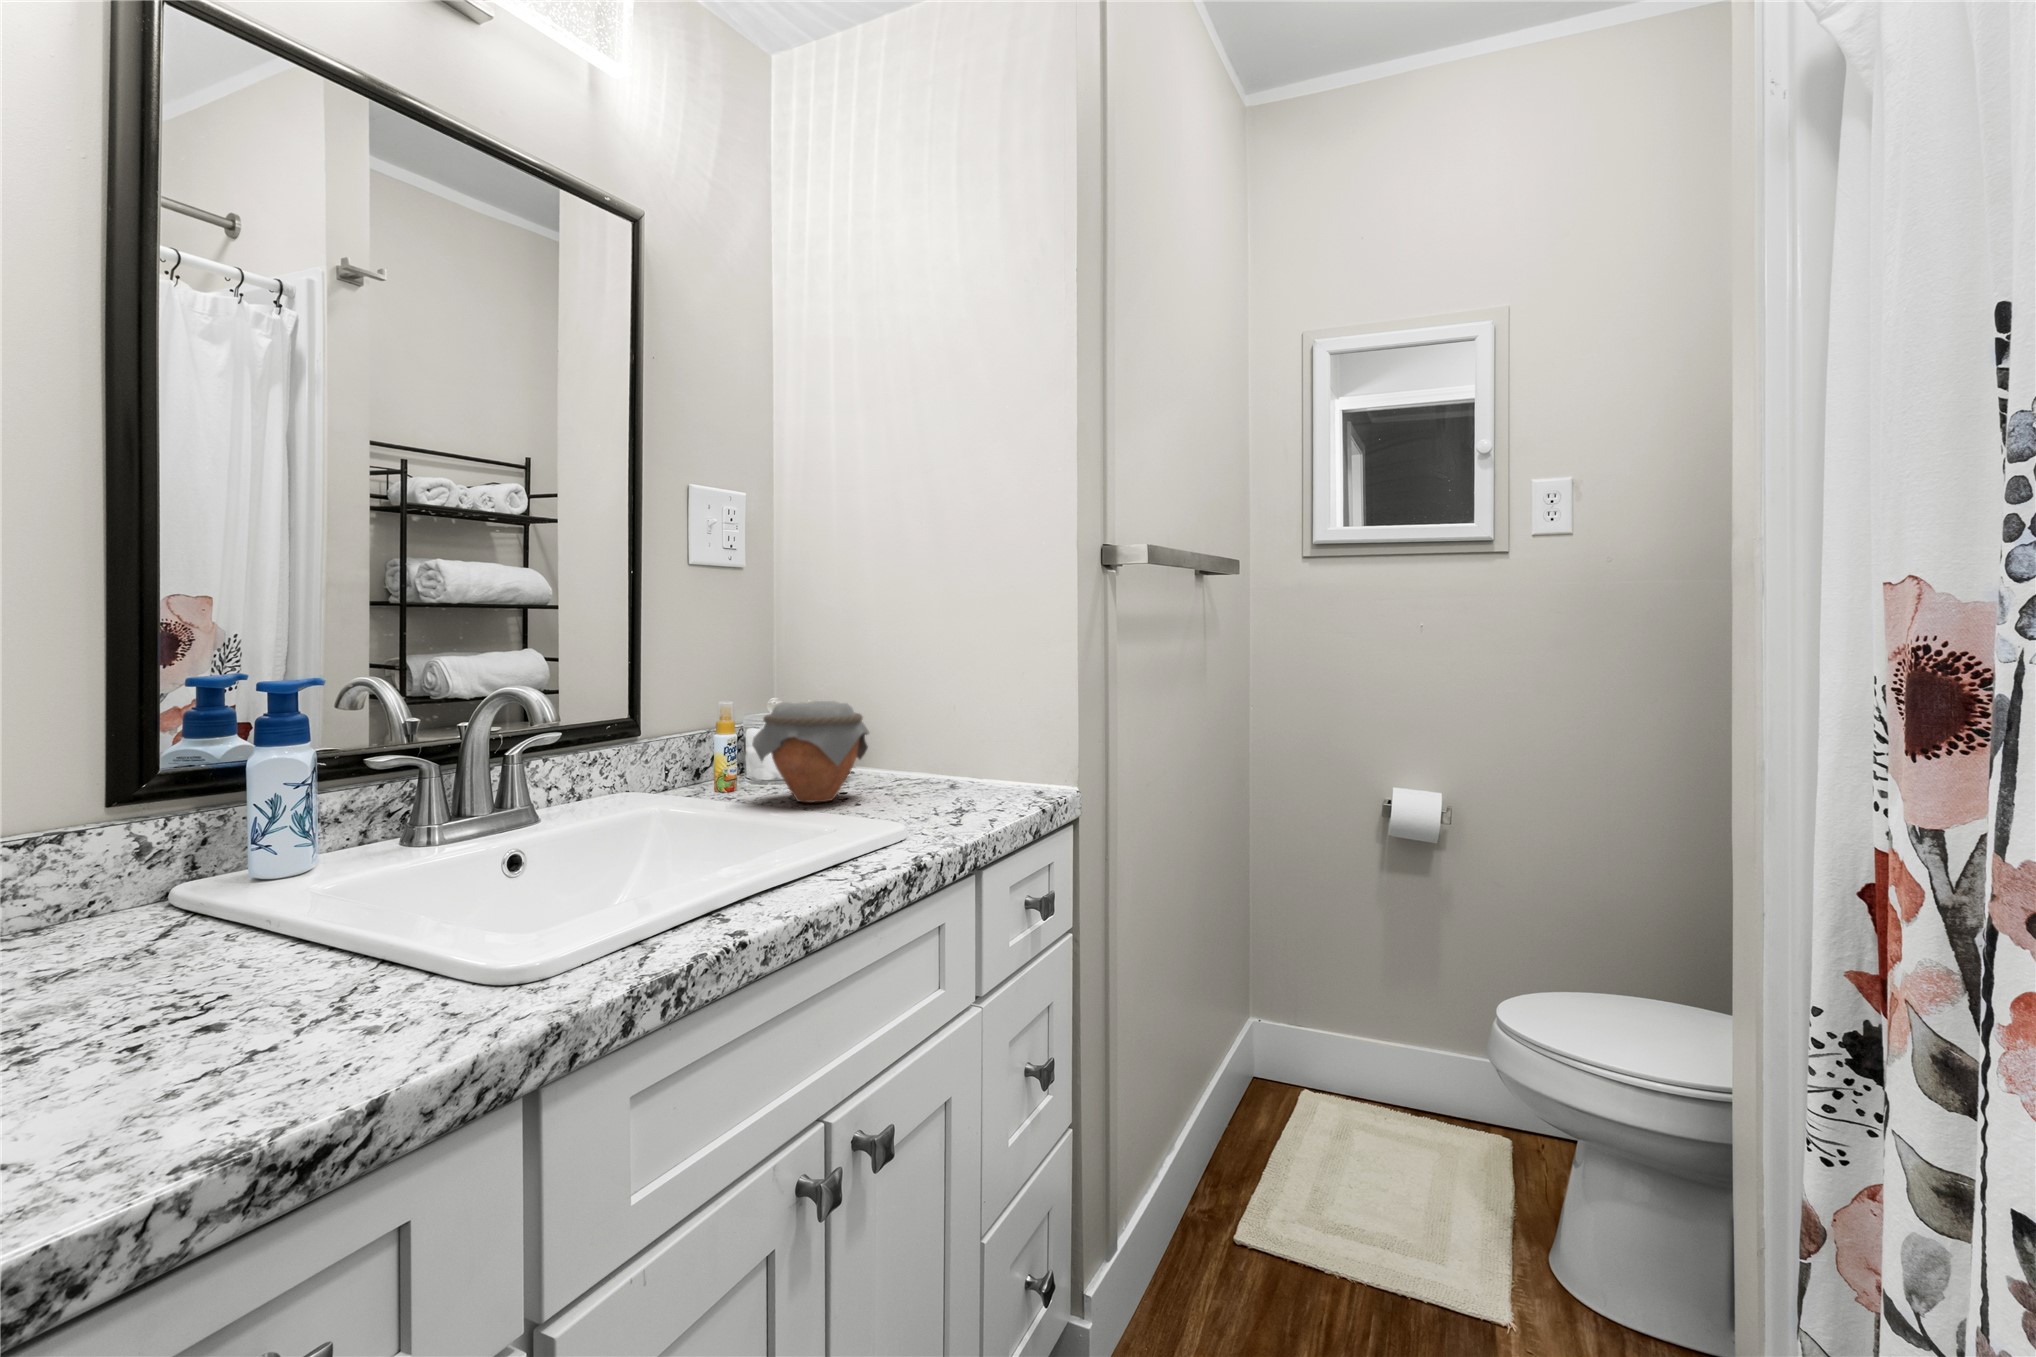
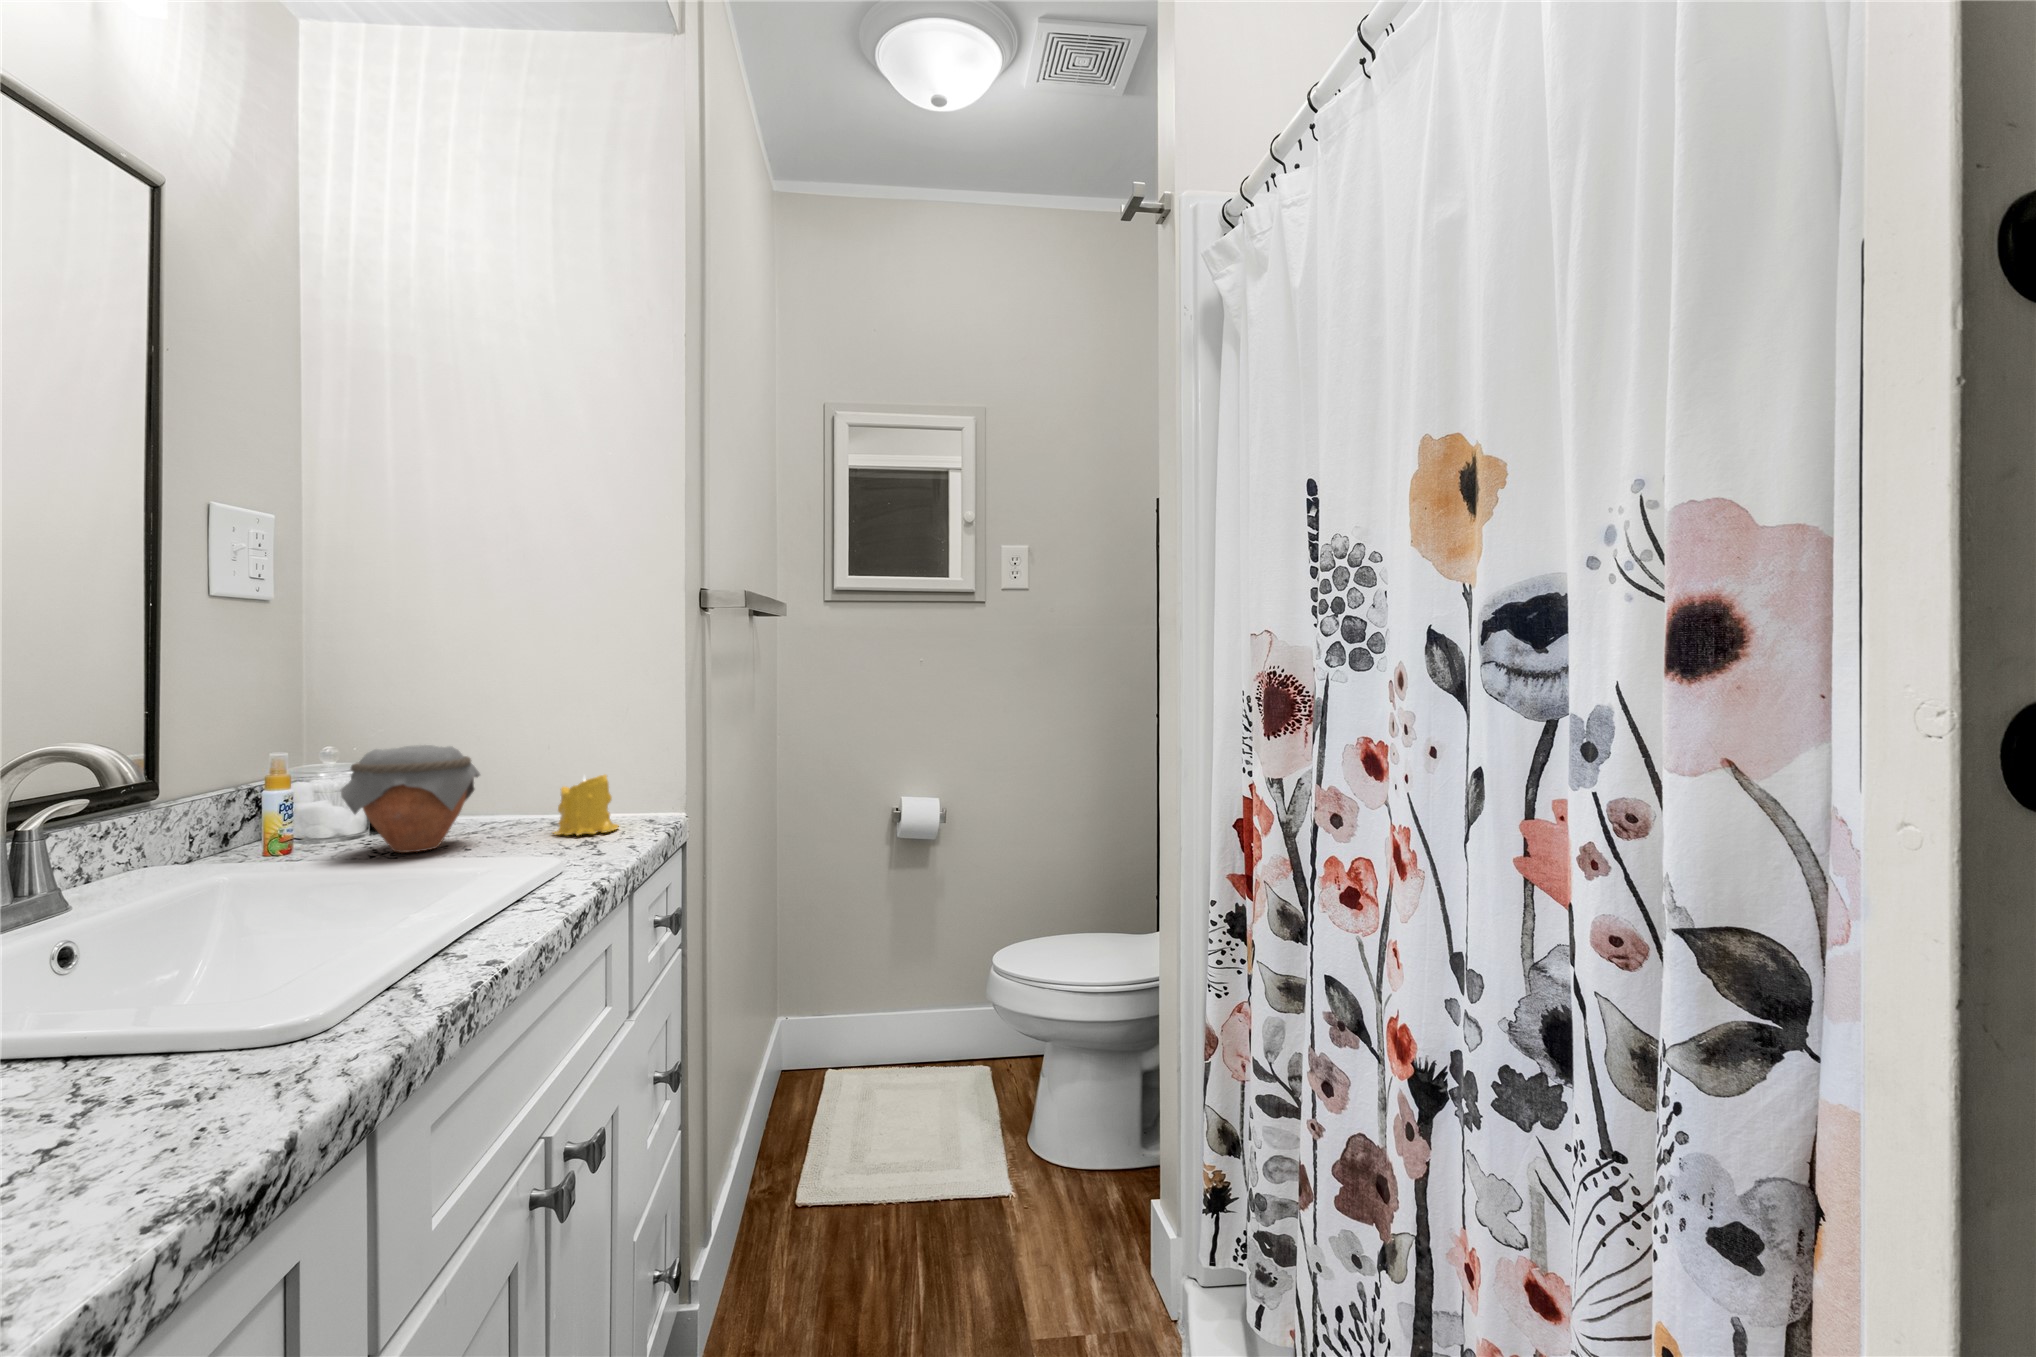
candle: none [933,738,996,803] -> present [553,775,619,835]

